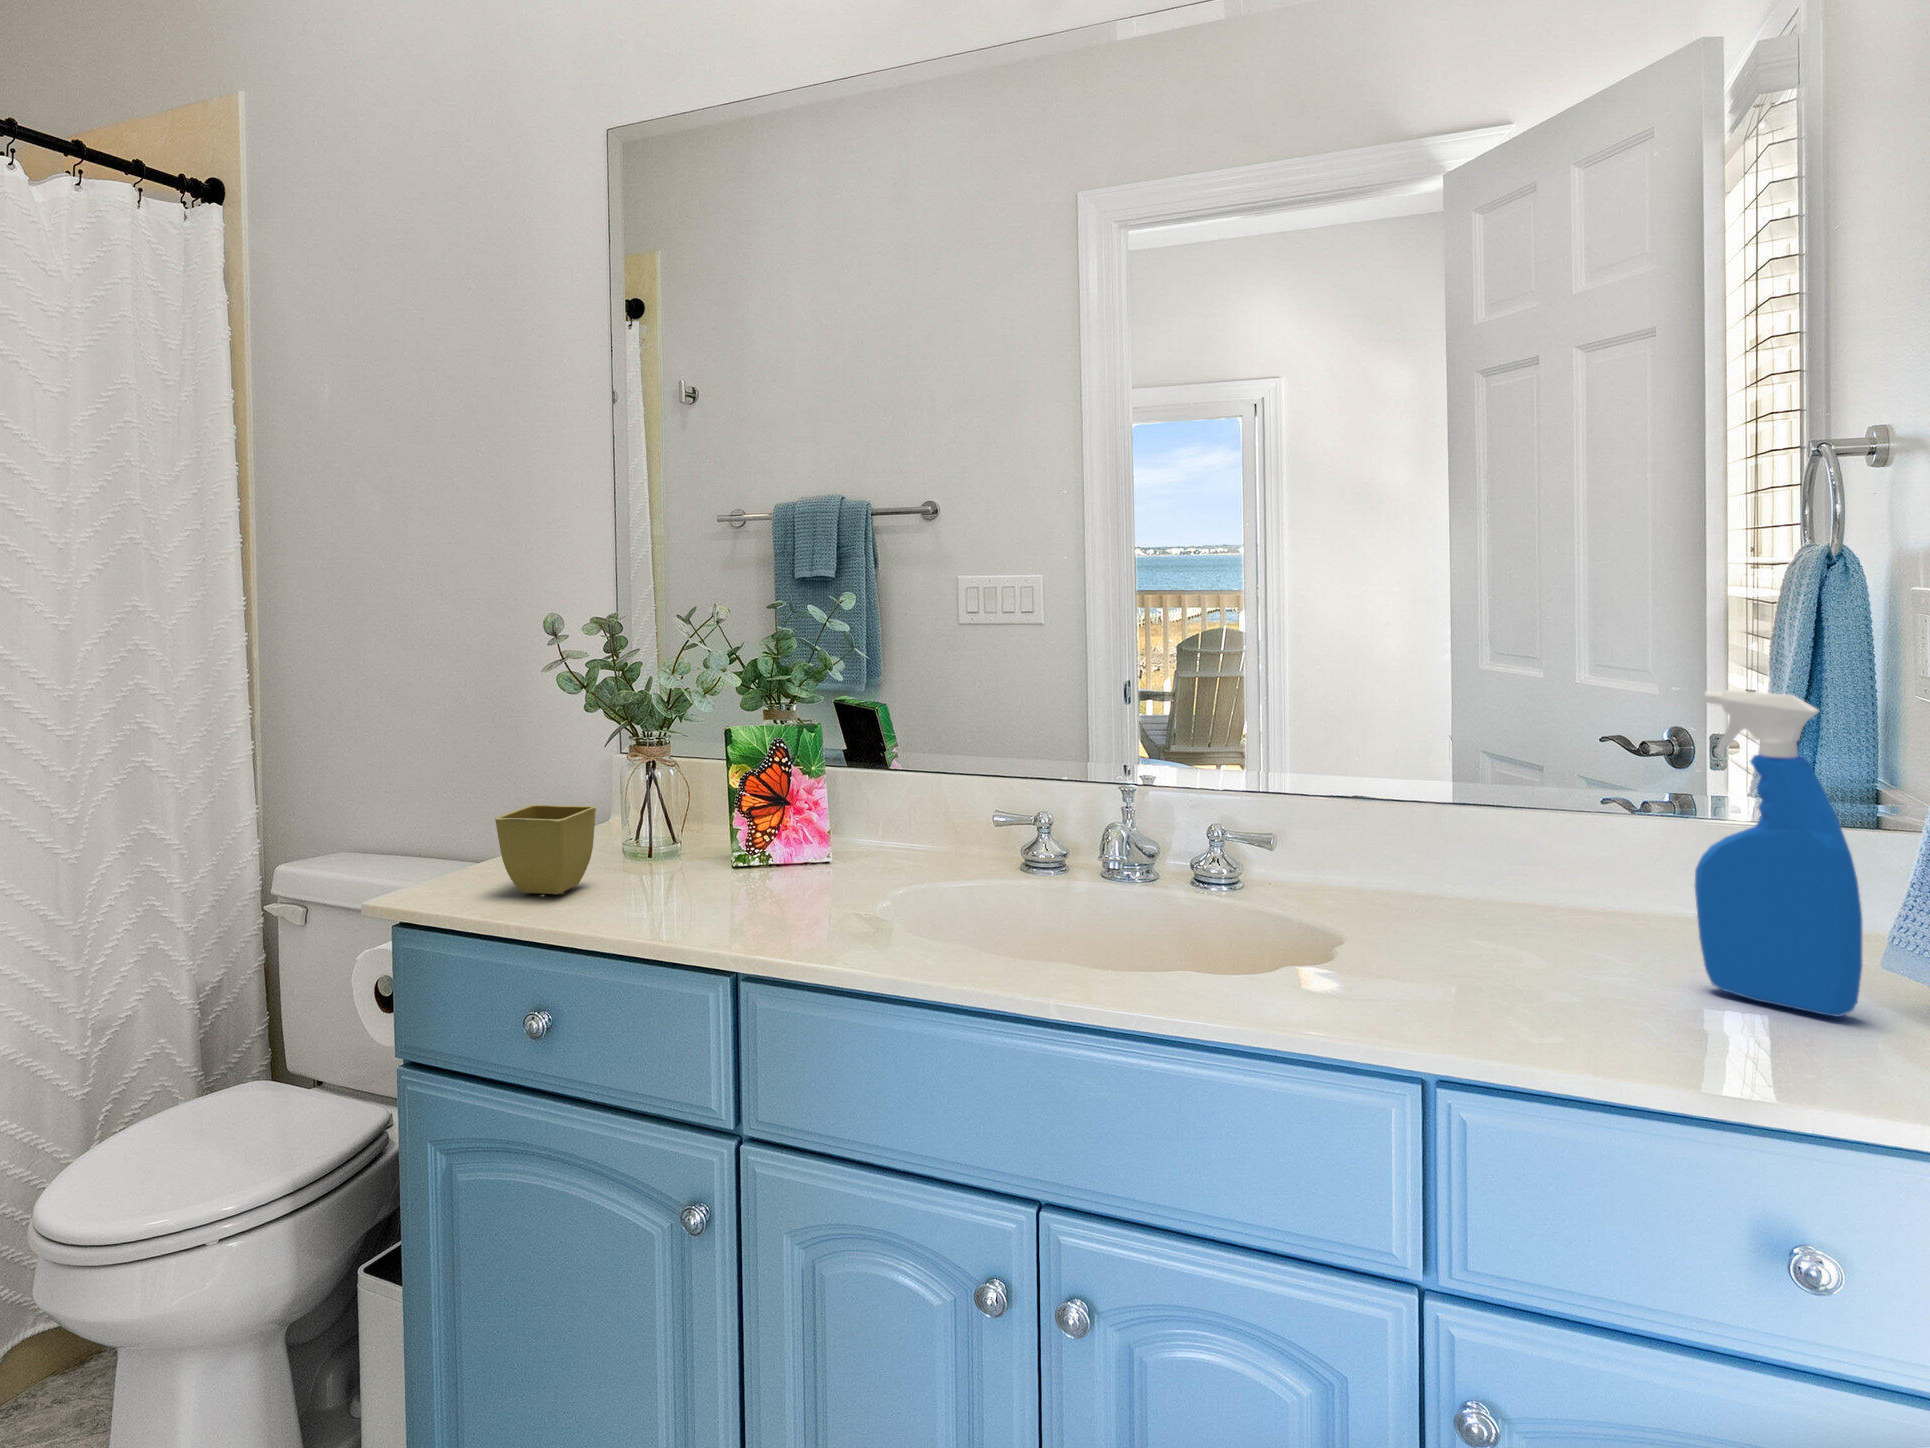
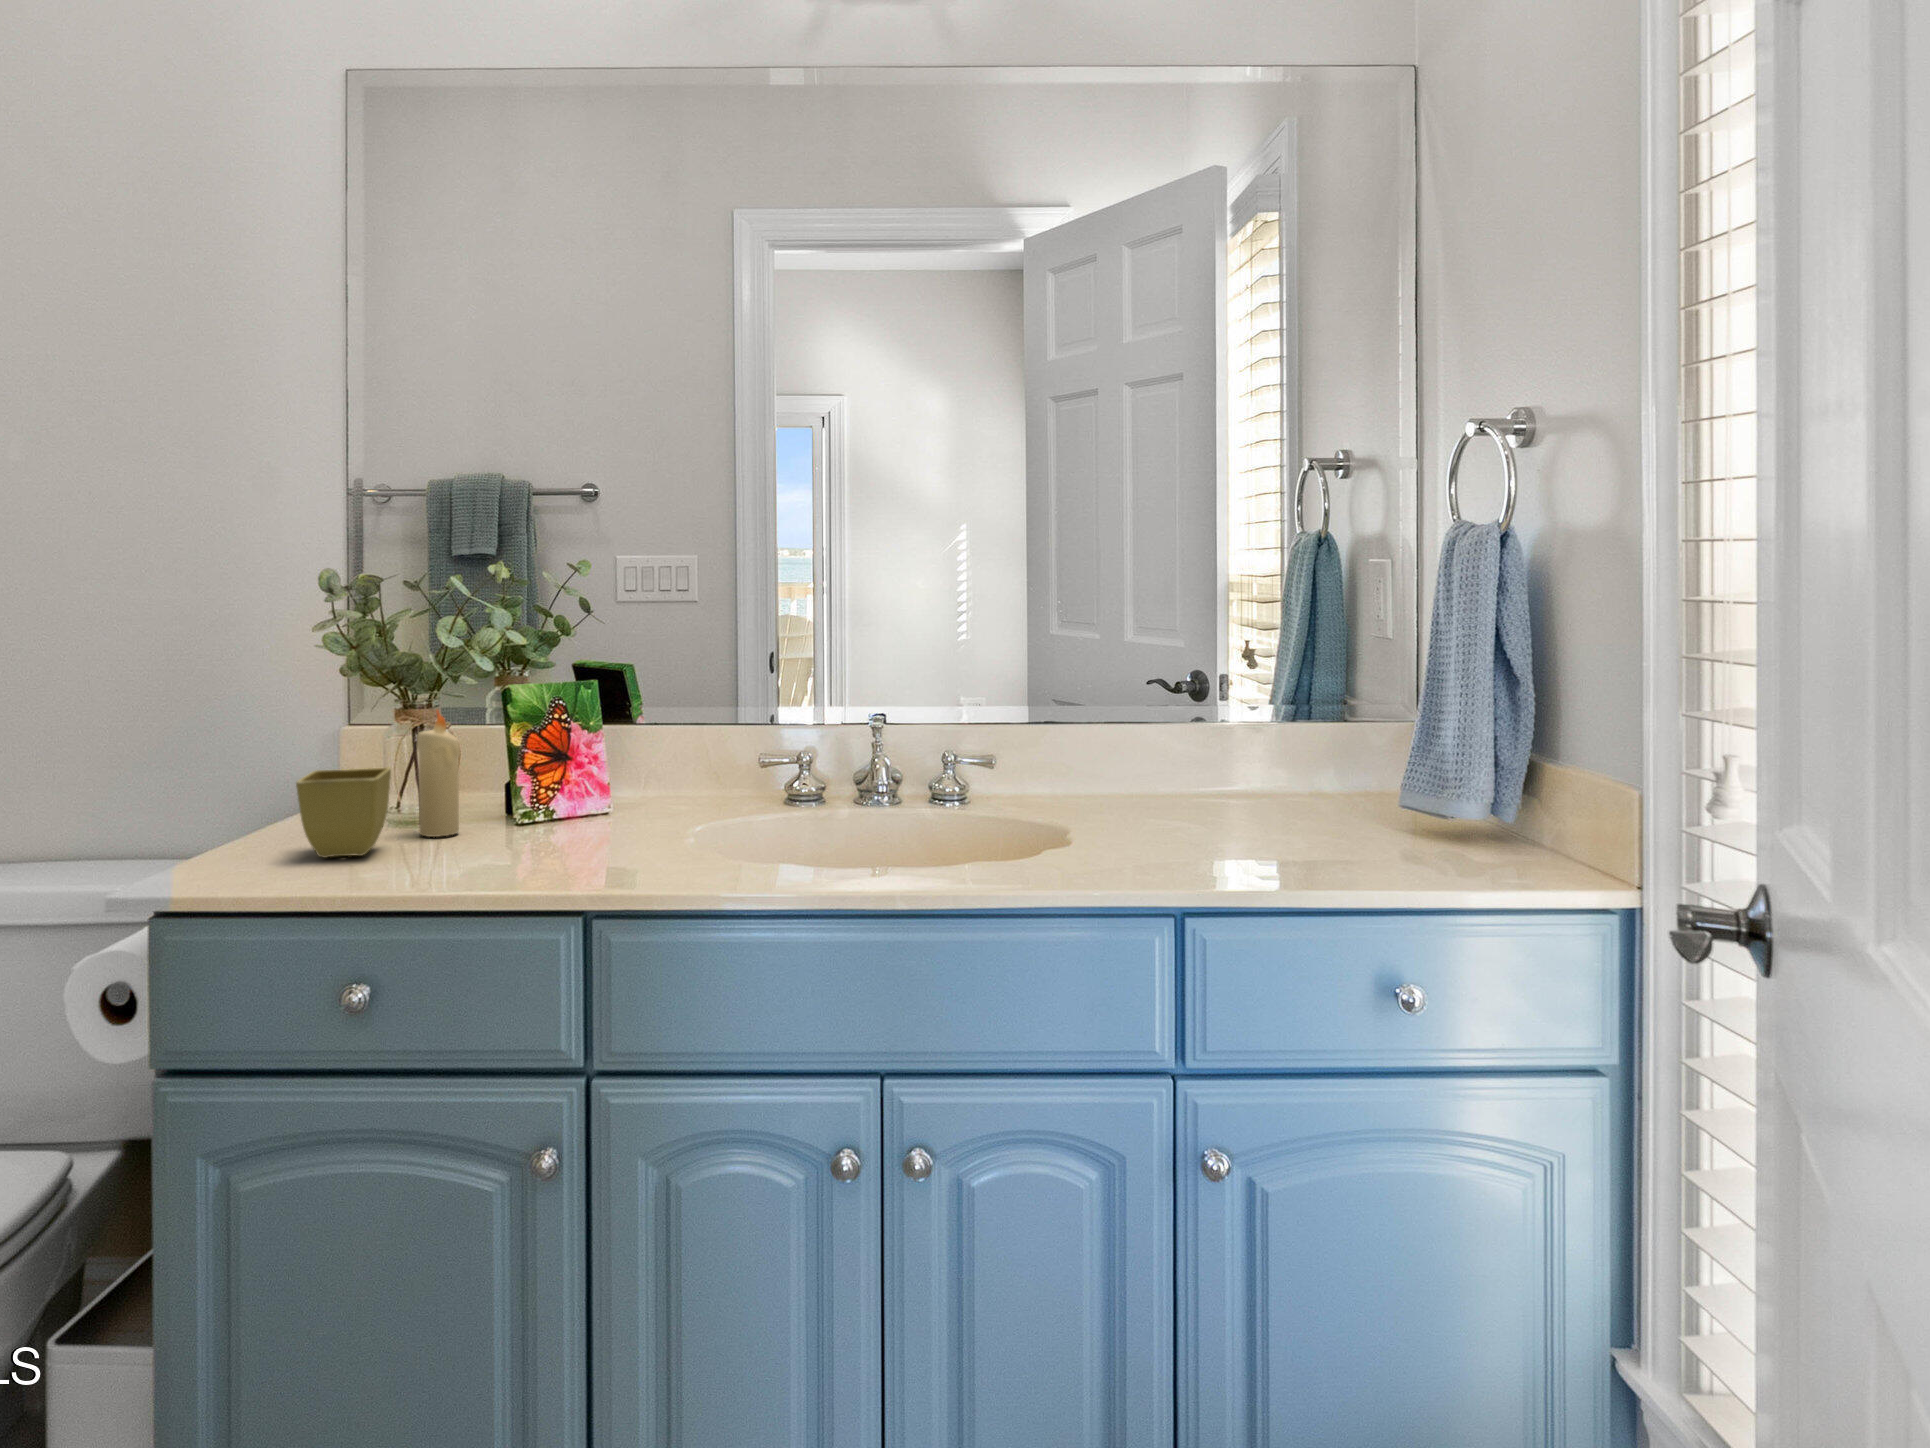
spray bottle: present [1695,690,1863,1017] -> none [1287,632,1382,844]
candle: none [631,748,675,877] -> present [417,711,460,837]

